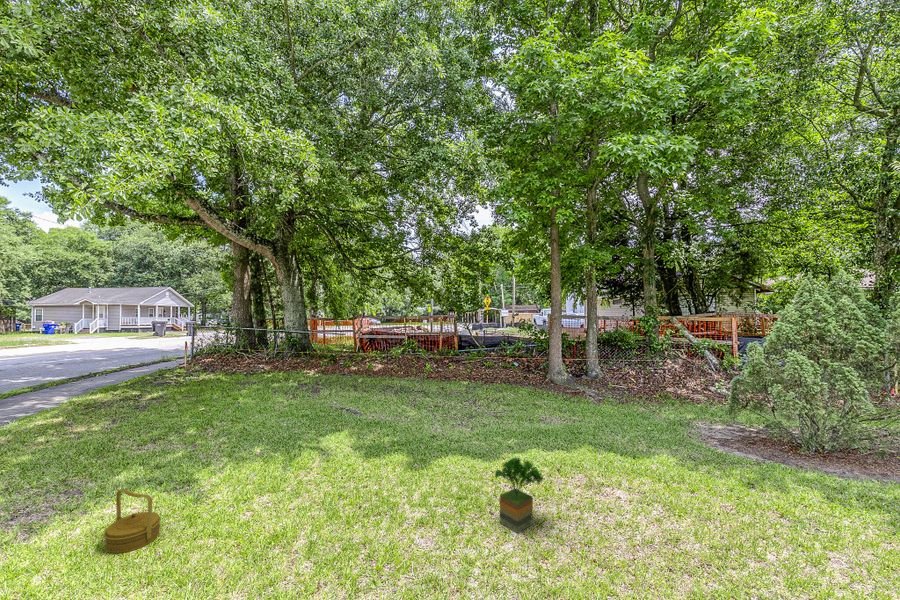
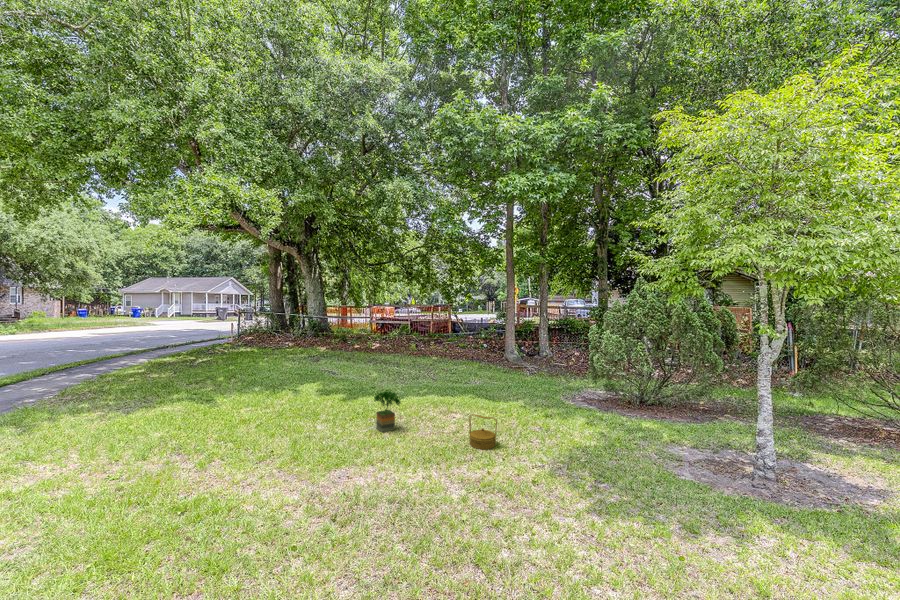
basket: present [104,489,161,553] -> present [469,414,497,449]

